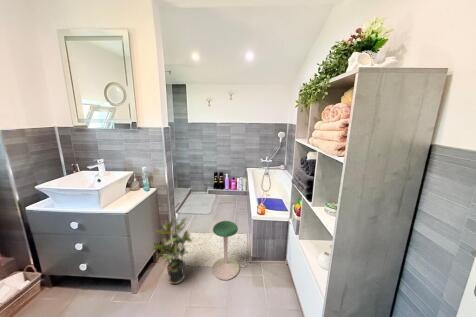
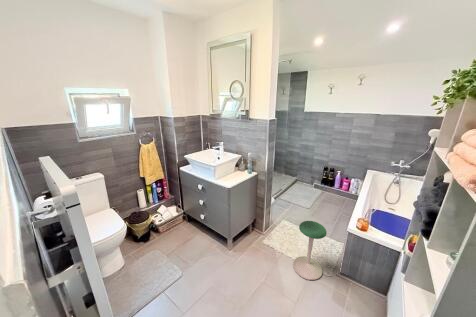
potted plant: present [153,217,191,284] -> none [244,200,277,259]

